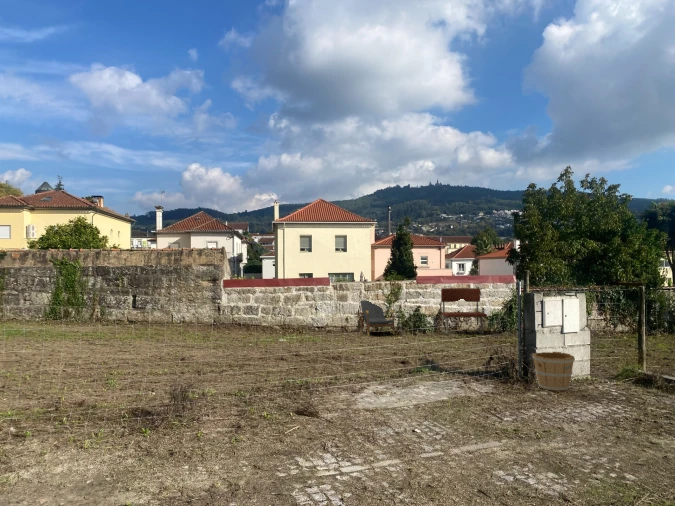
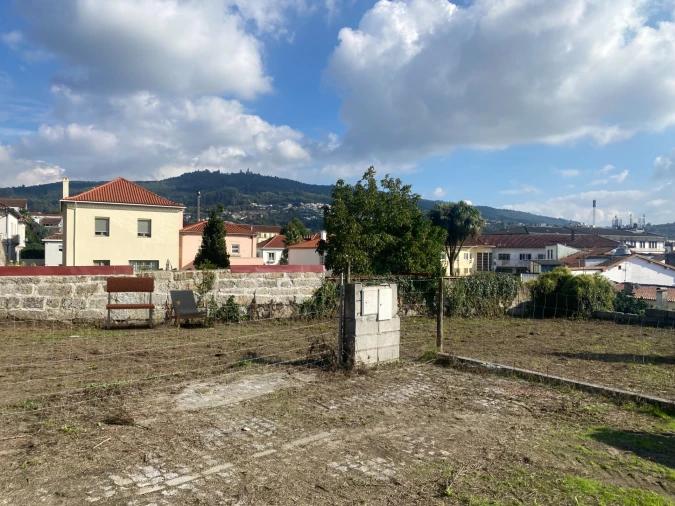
bench: present [441,288,487,334] -> present [106,277,155,329]
wooden bucket: present [532,352,575,391] -> none [351,339,388,376]

